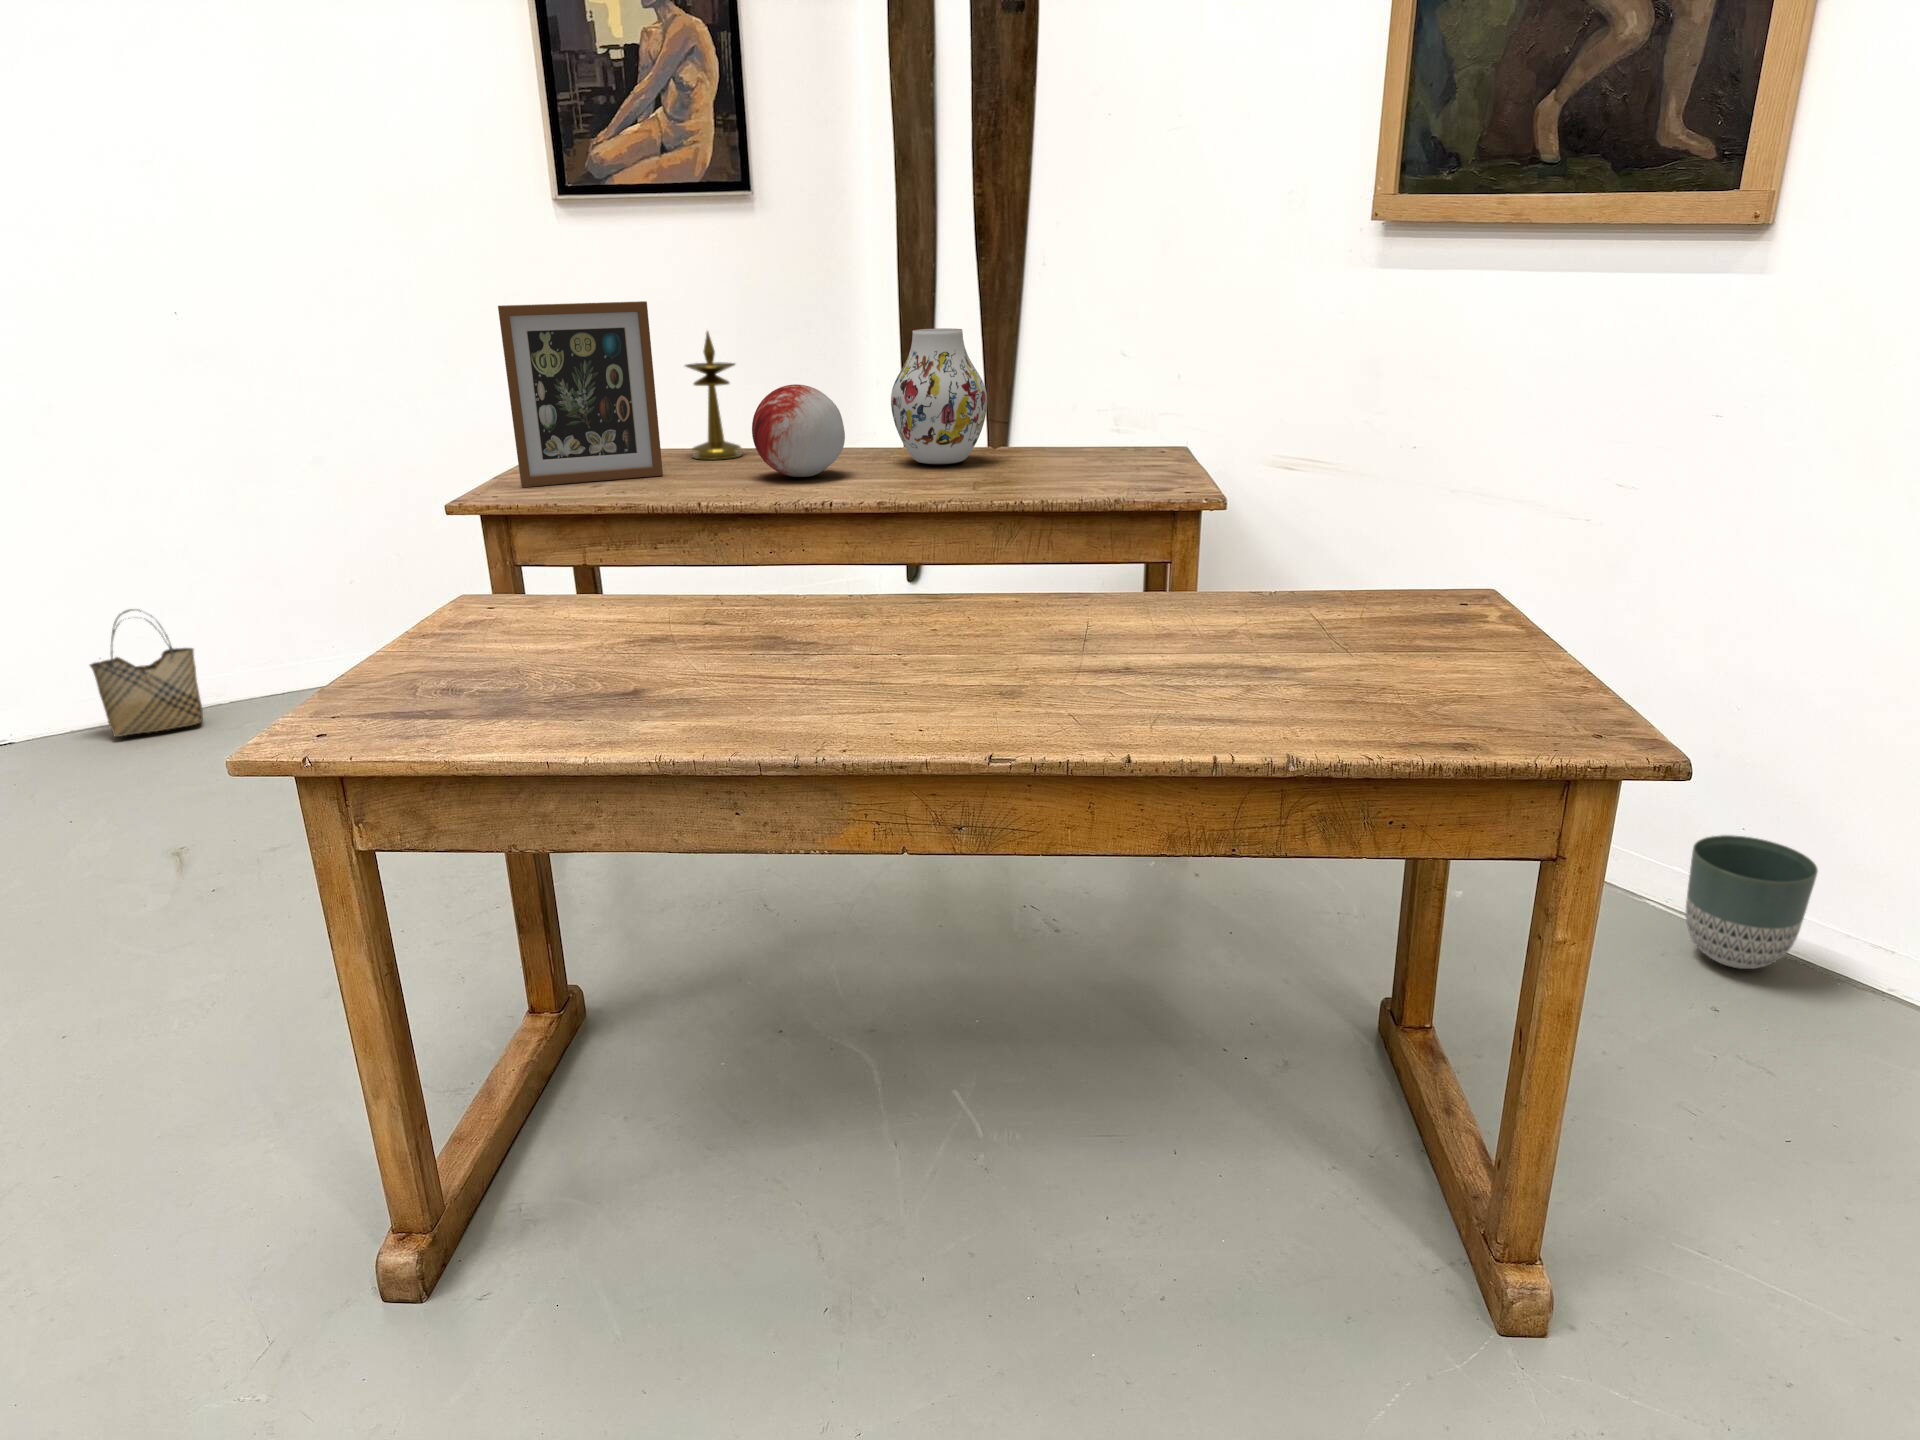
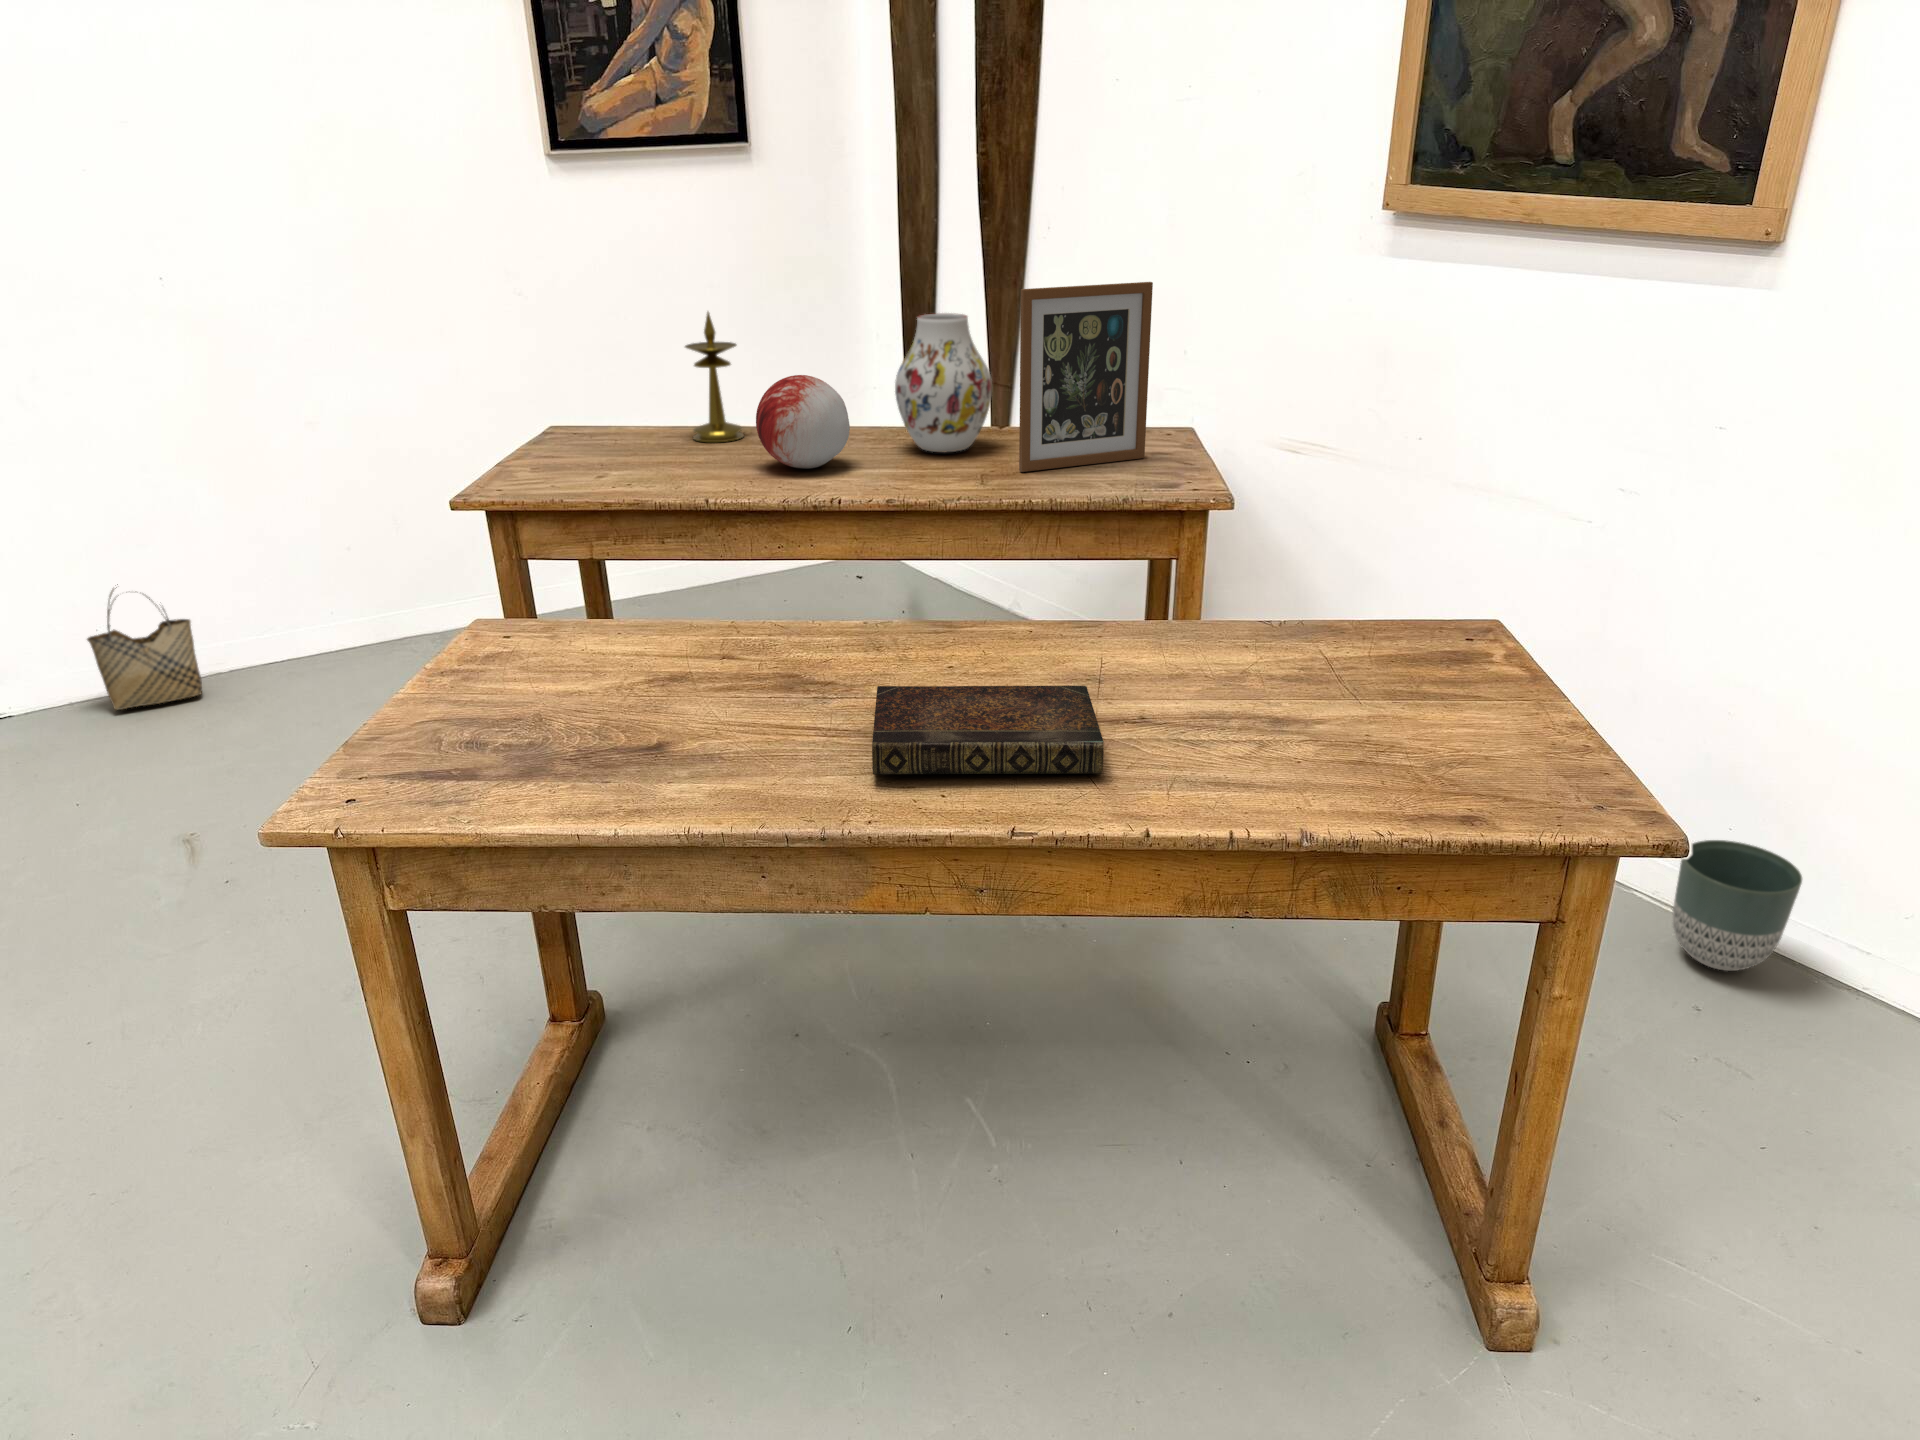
picture frame: present [498,301,663,487] -> present [1019,282,1153,472]
book: none [849,635,1086,711] -> present [872,686,1104,774]

